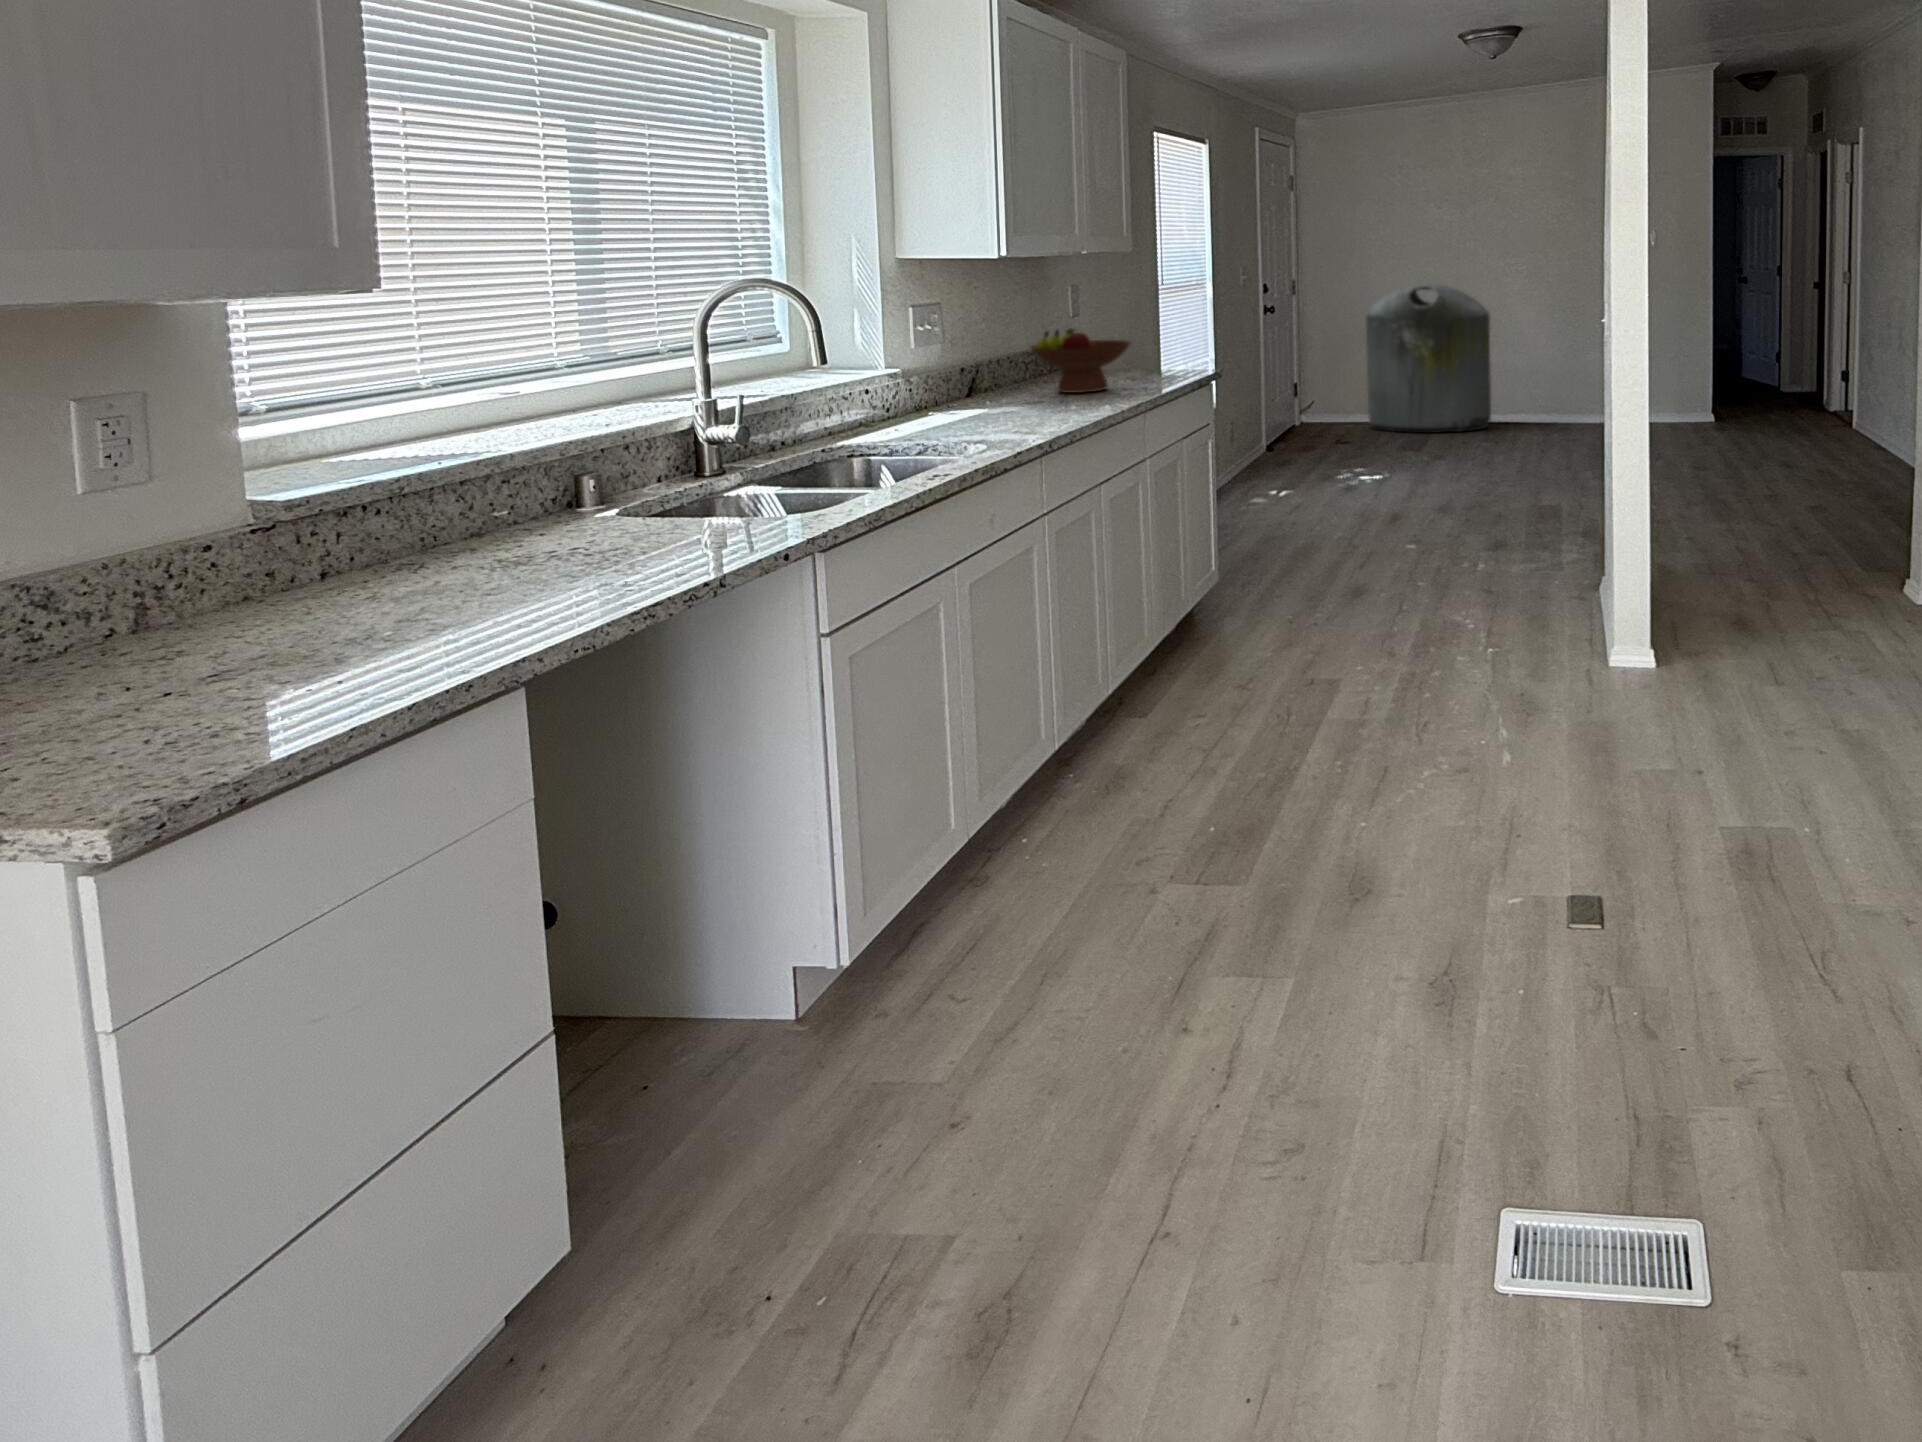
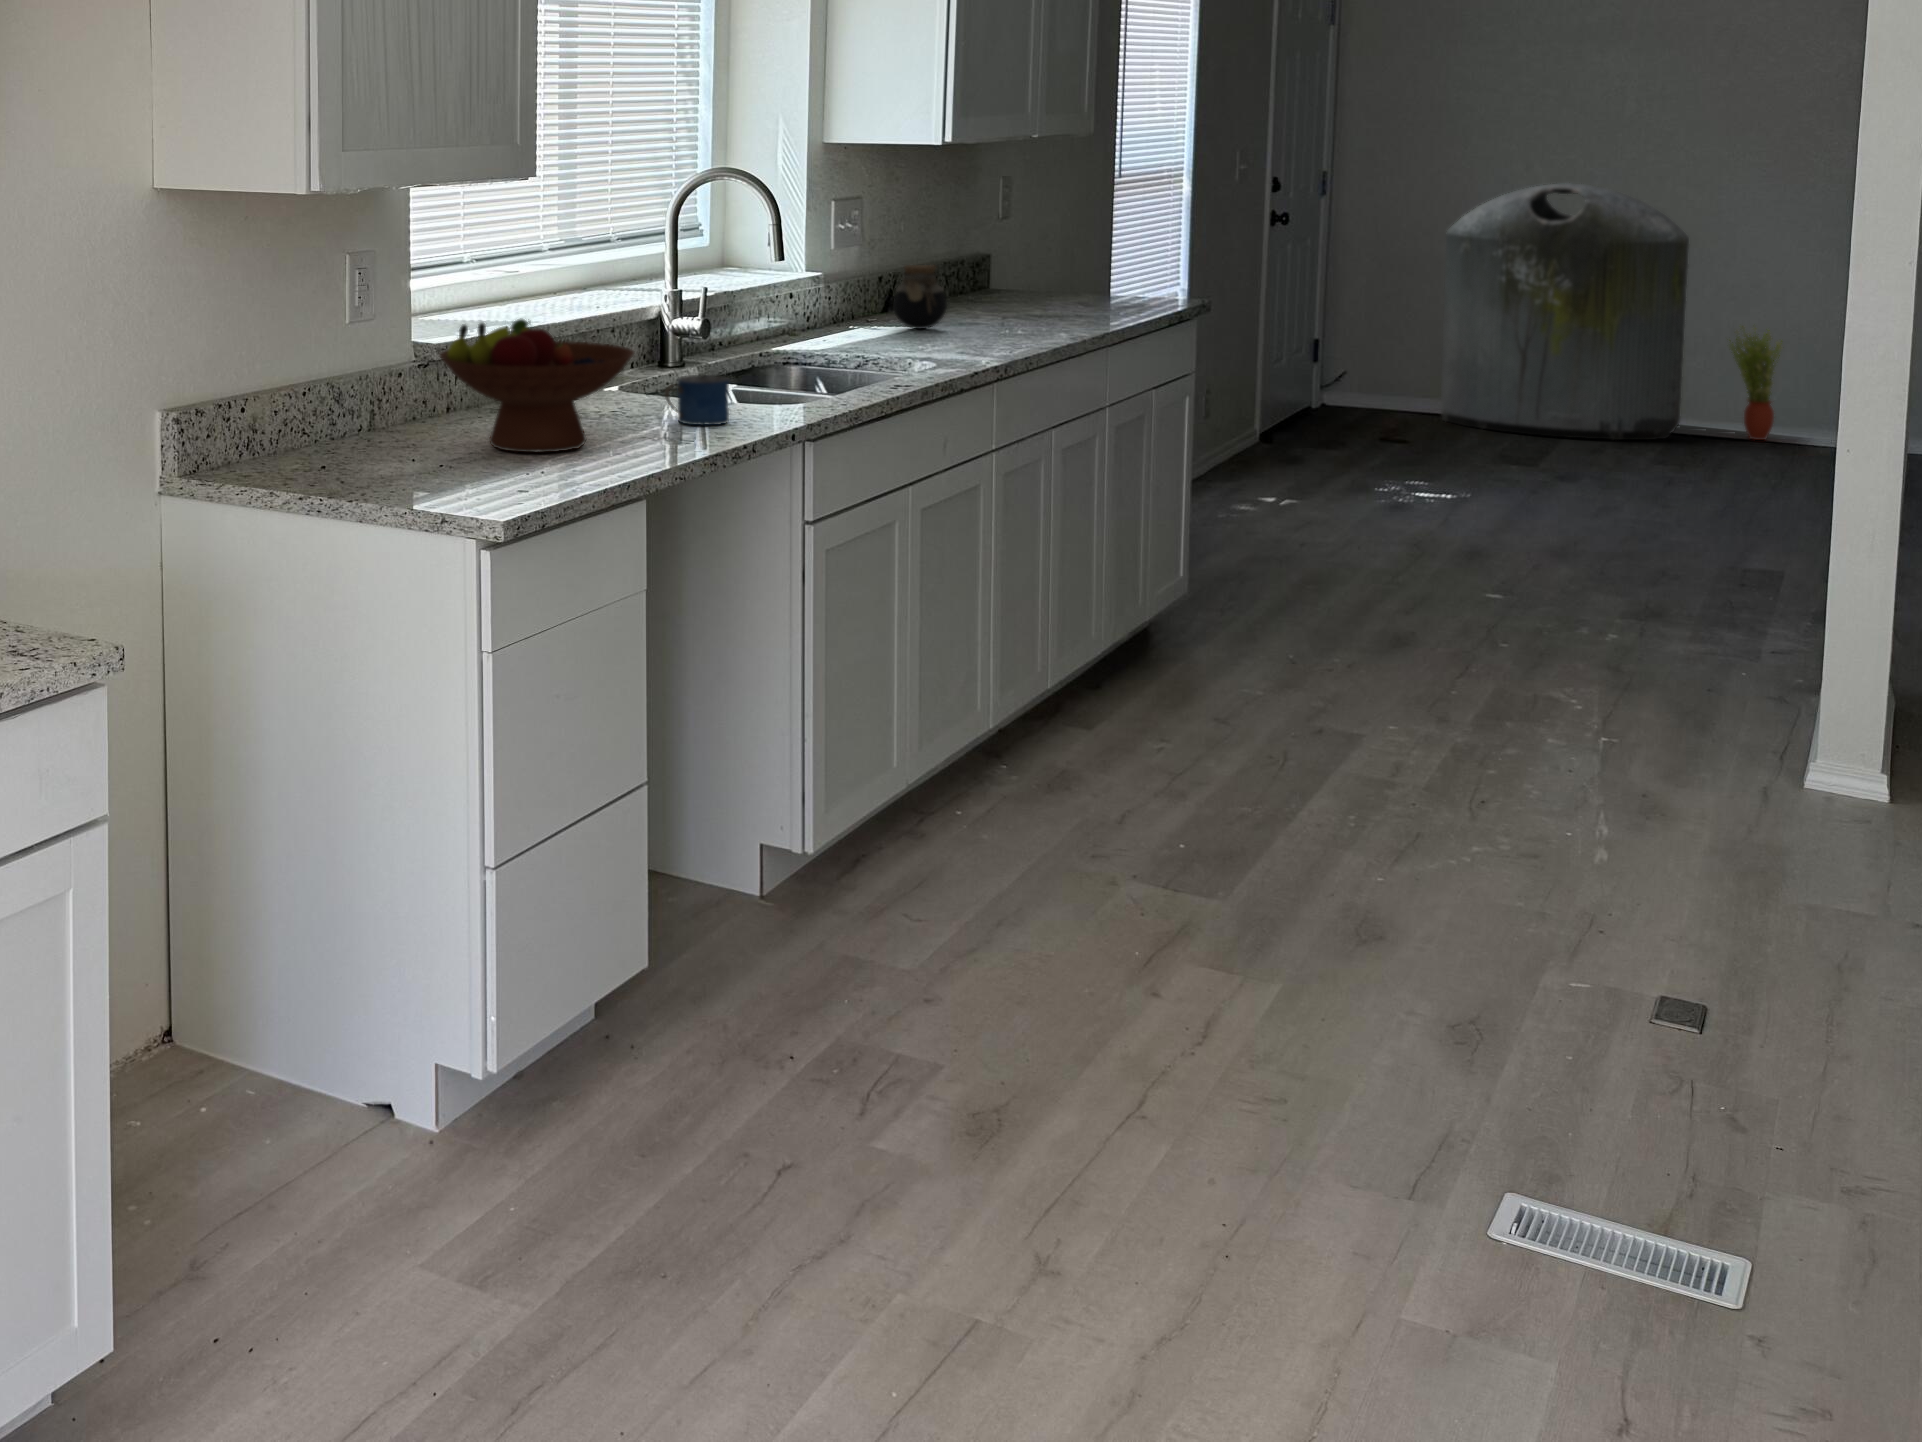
fruit bowl: present [1030,328,1130,393] -> present [439,319,634,453]
jar: none [966,358,1013,411] -> present [893,265,947,329]
potted plant: none [1510,360,1537,425] -> present [1729,326,1782,440]
mug: none [635,496,722,554] -> present [665,375,729,425]

